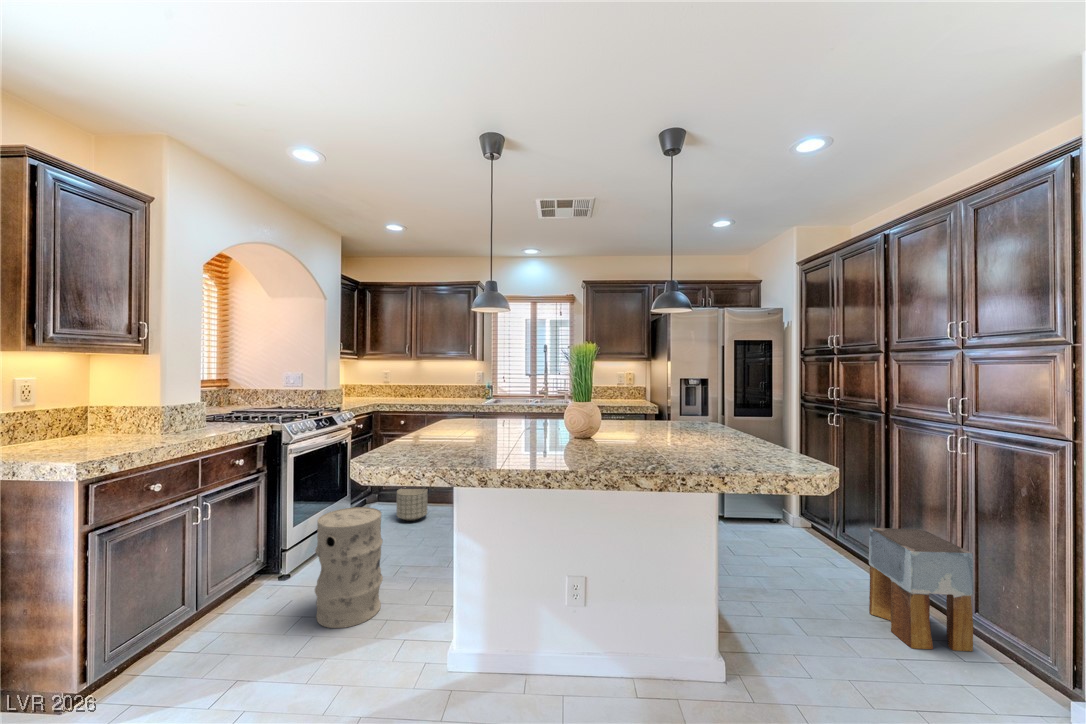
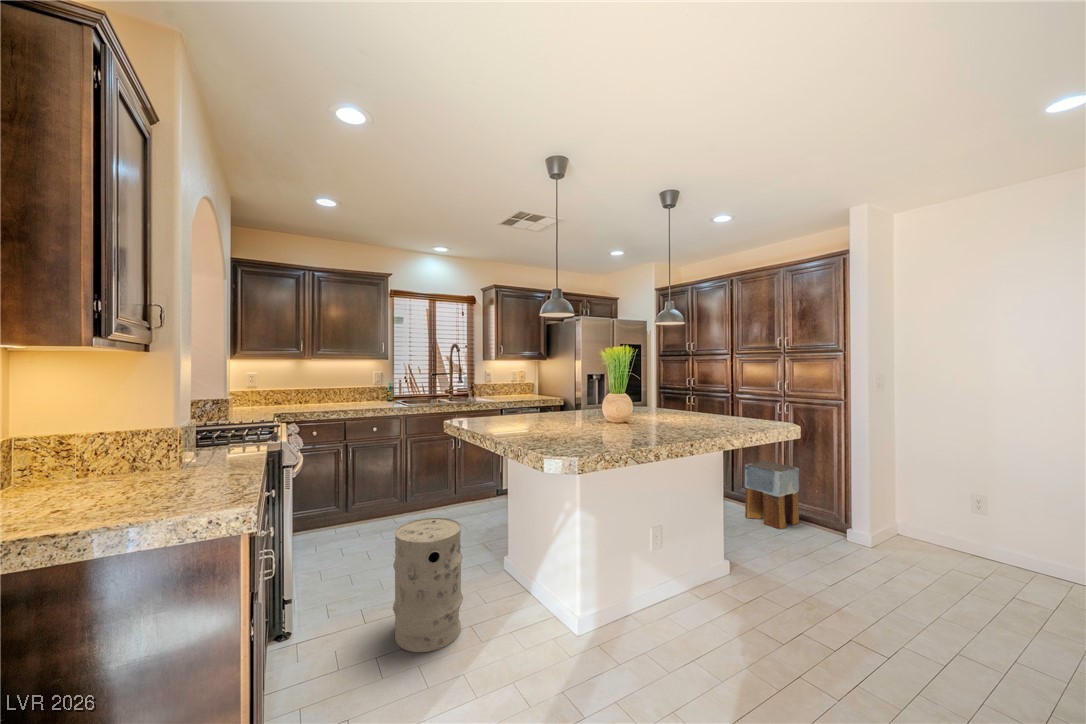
planter: present [397,487,428,521] -> none [335,501,371,541]

